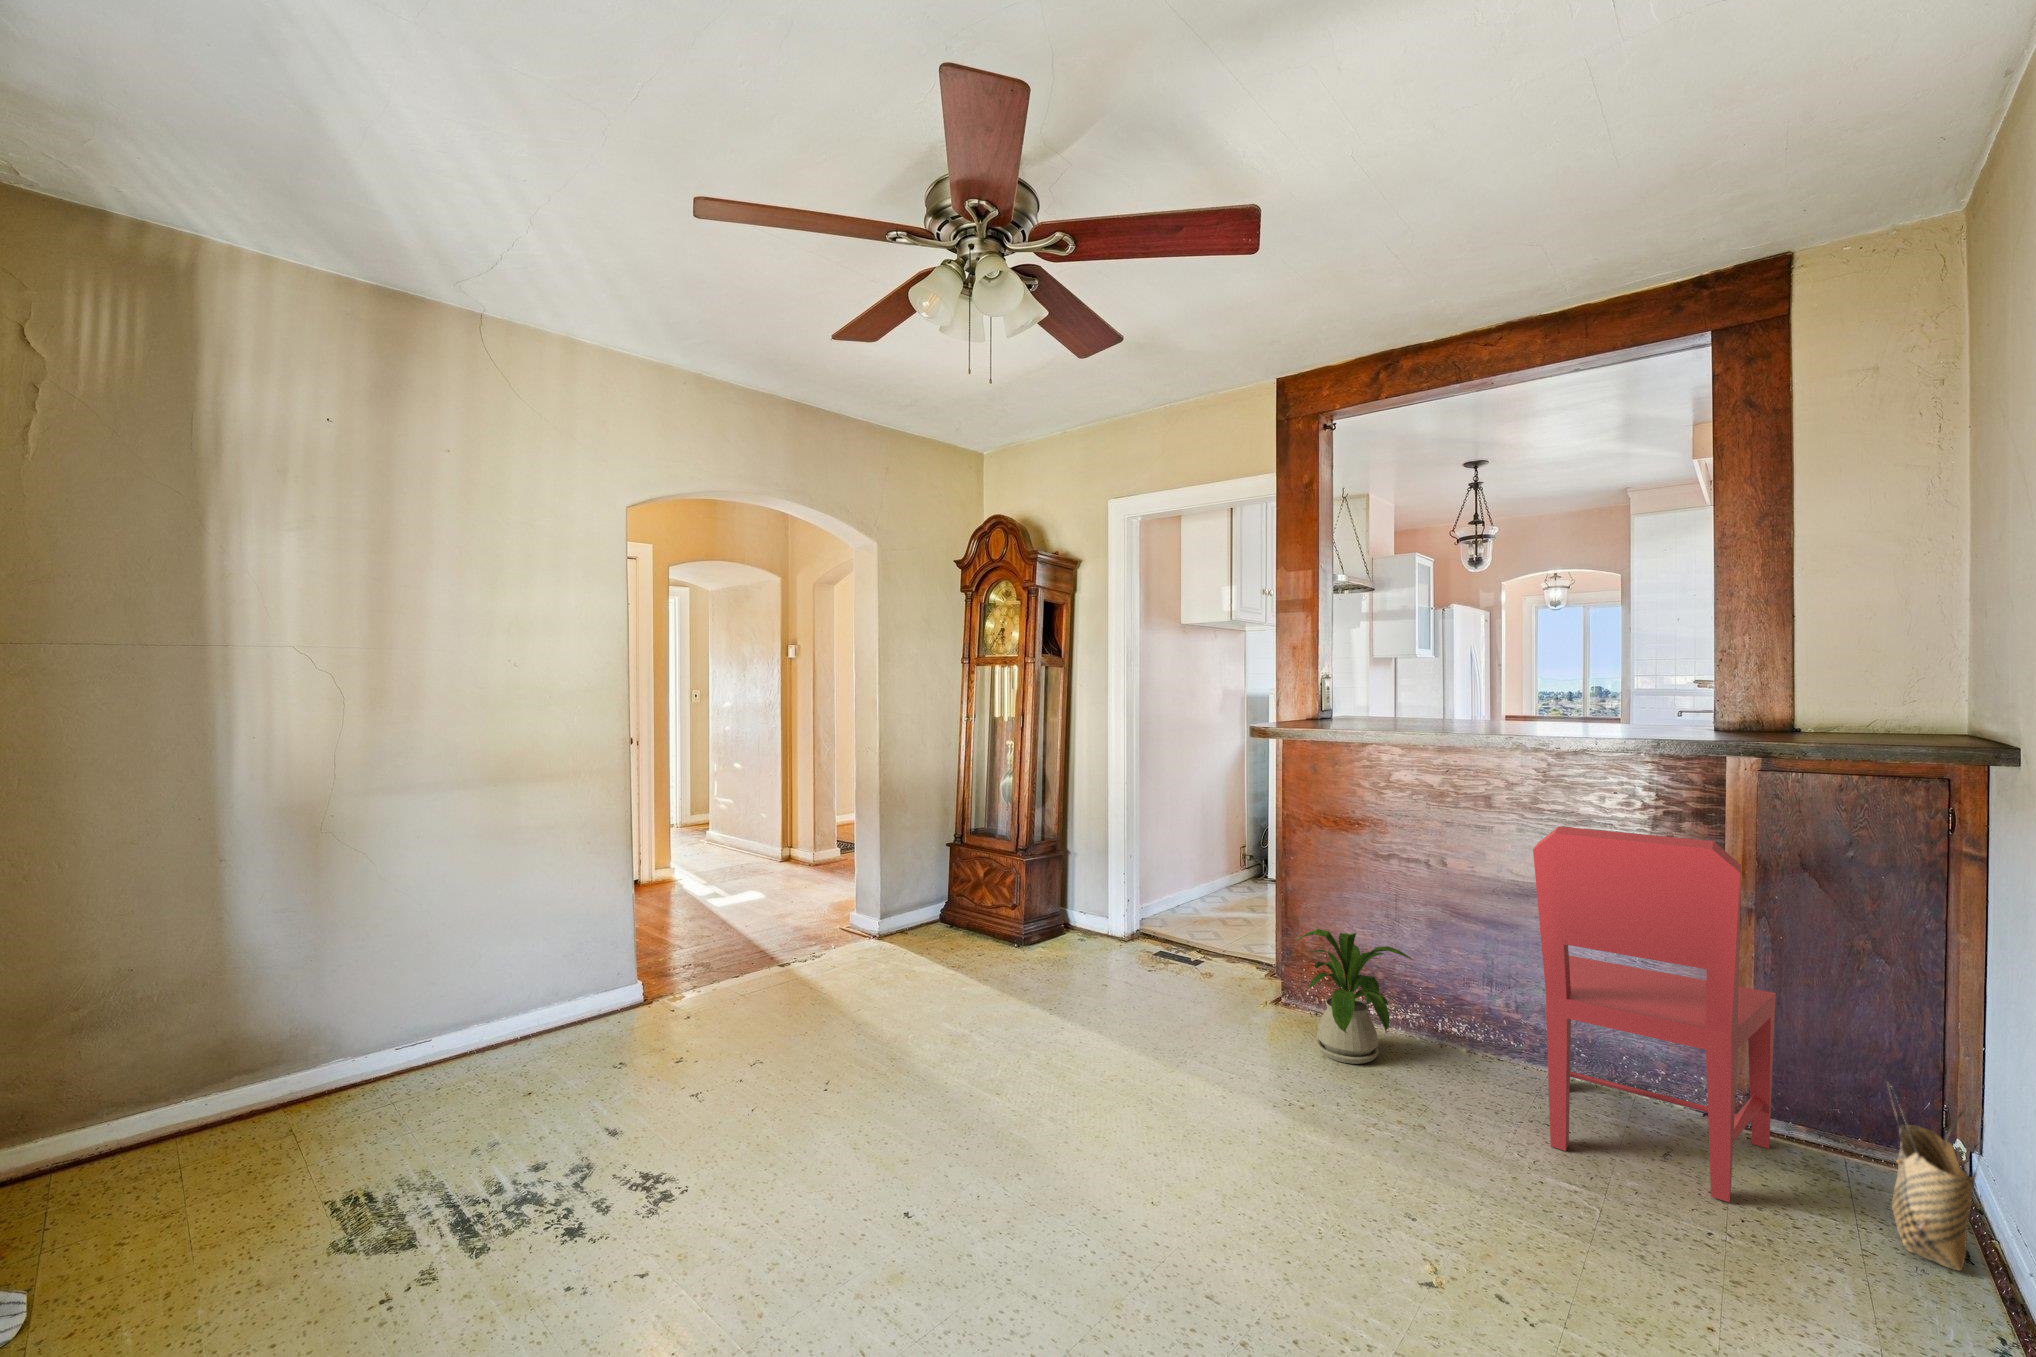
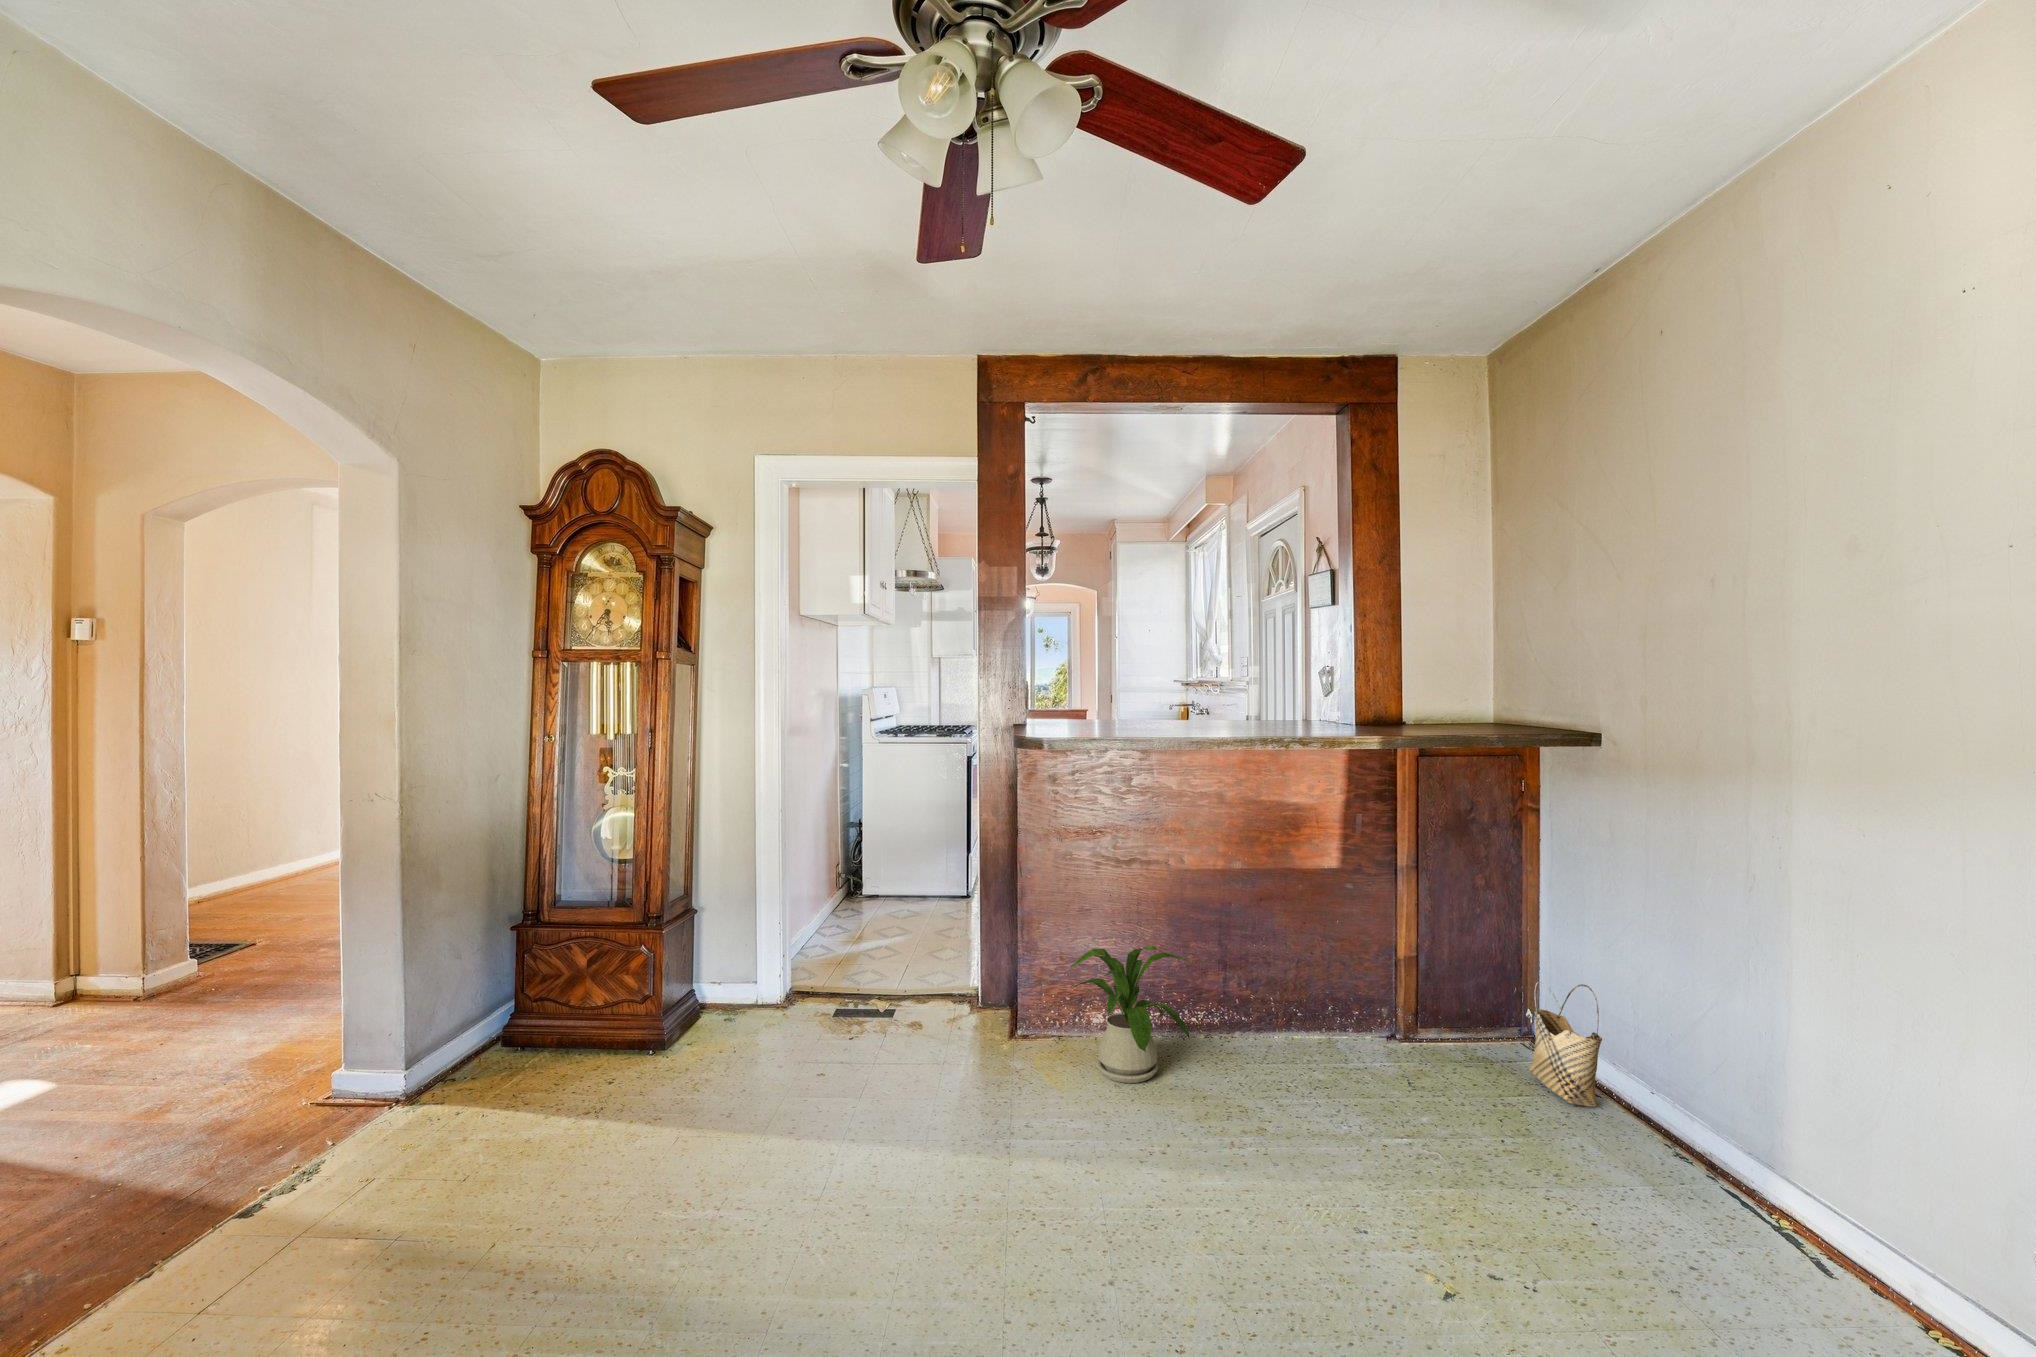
dining chair: present [1533,826,1776,1202] -> none [1279,817,1485,1108]

